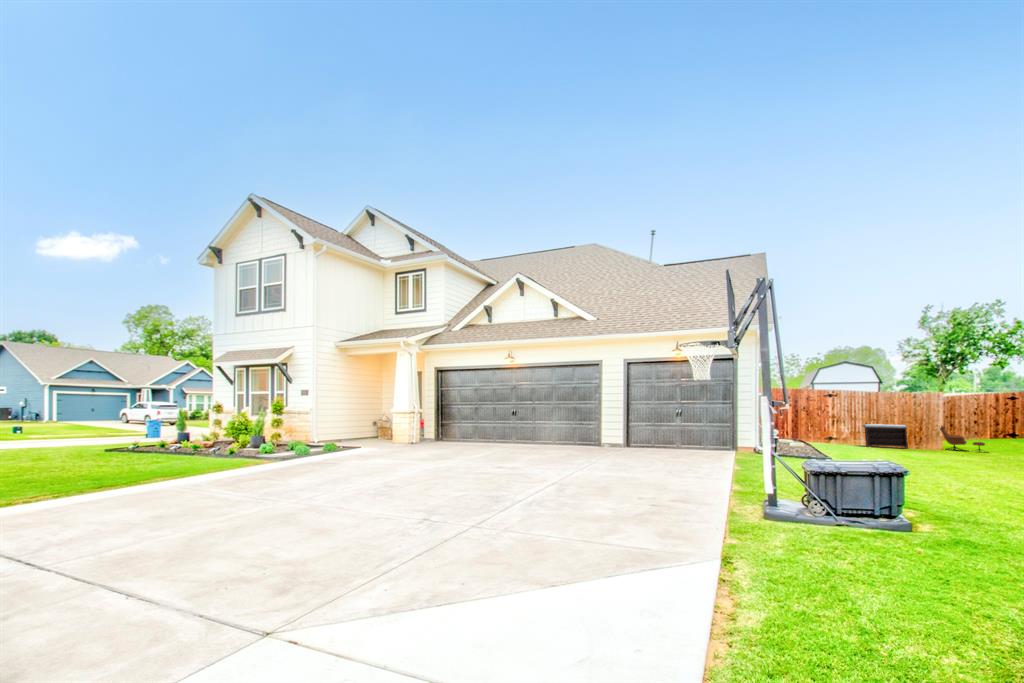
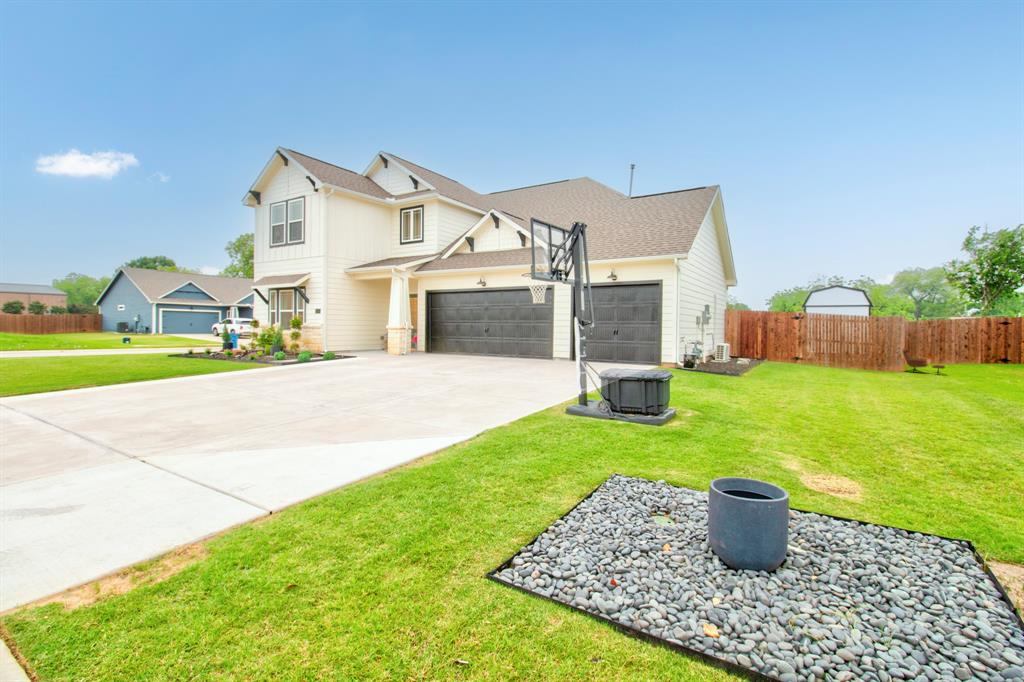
bench: present [863,424,908,448] -> none [827,346,869,370]

